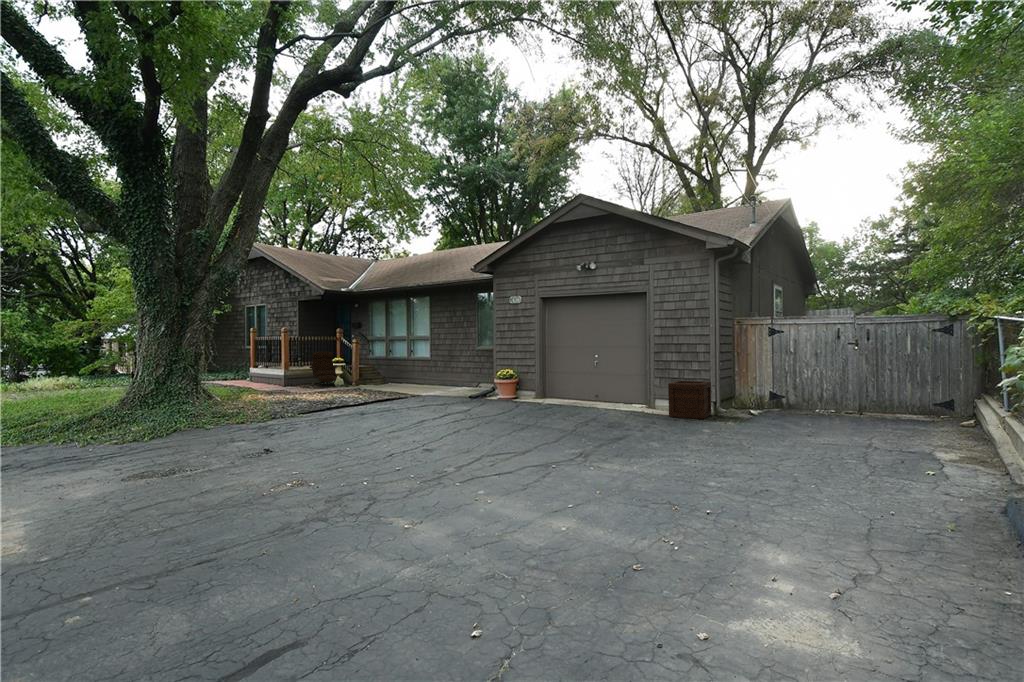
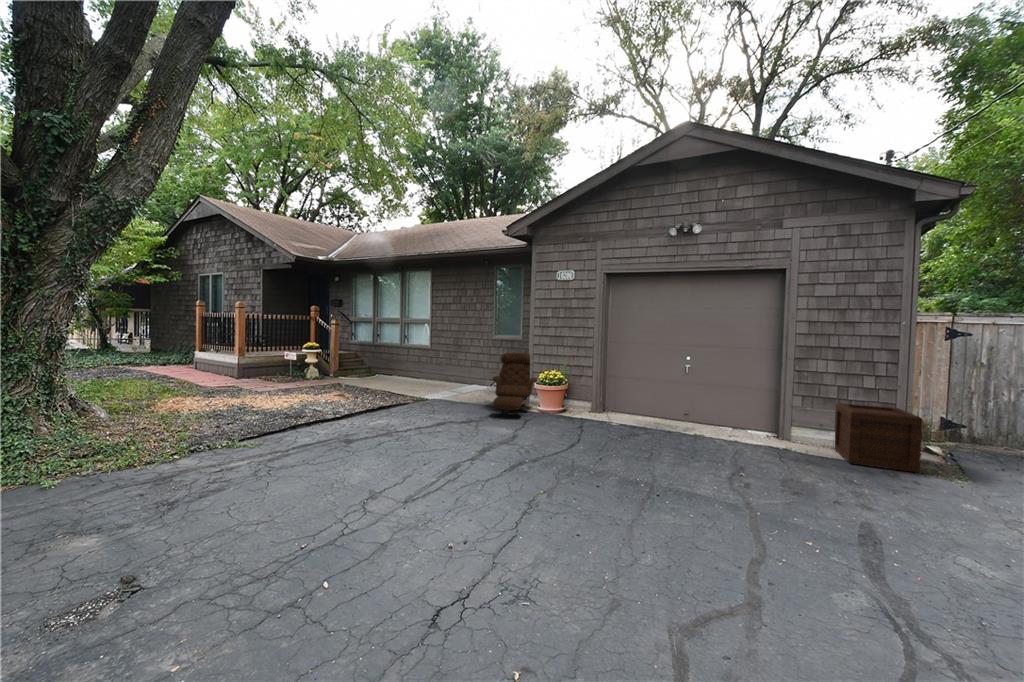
lounge chair: present [309,352,338,387] -> present [492,353,537,418]

